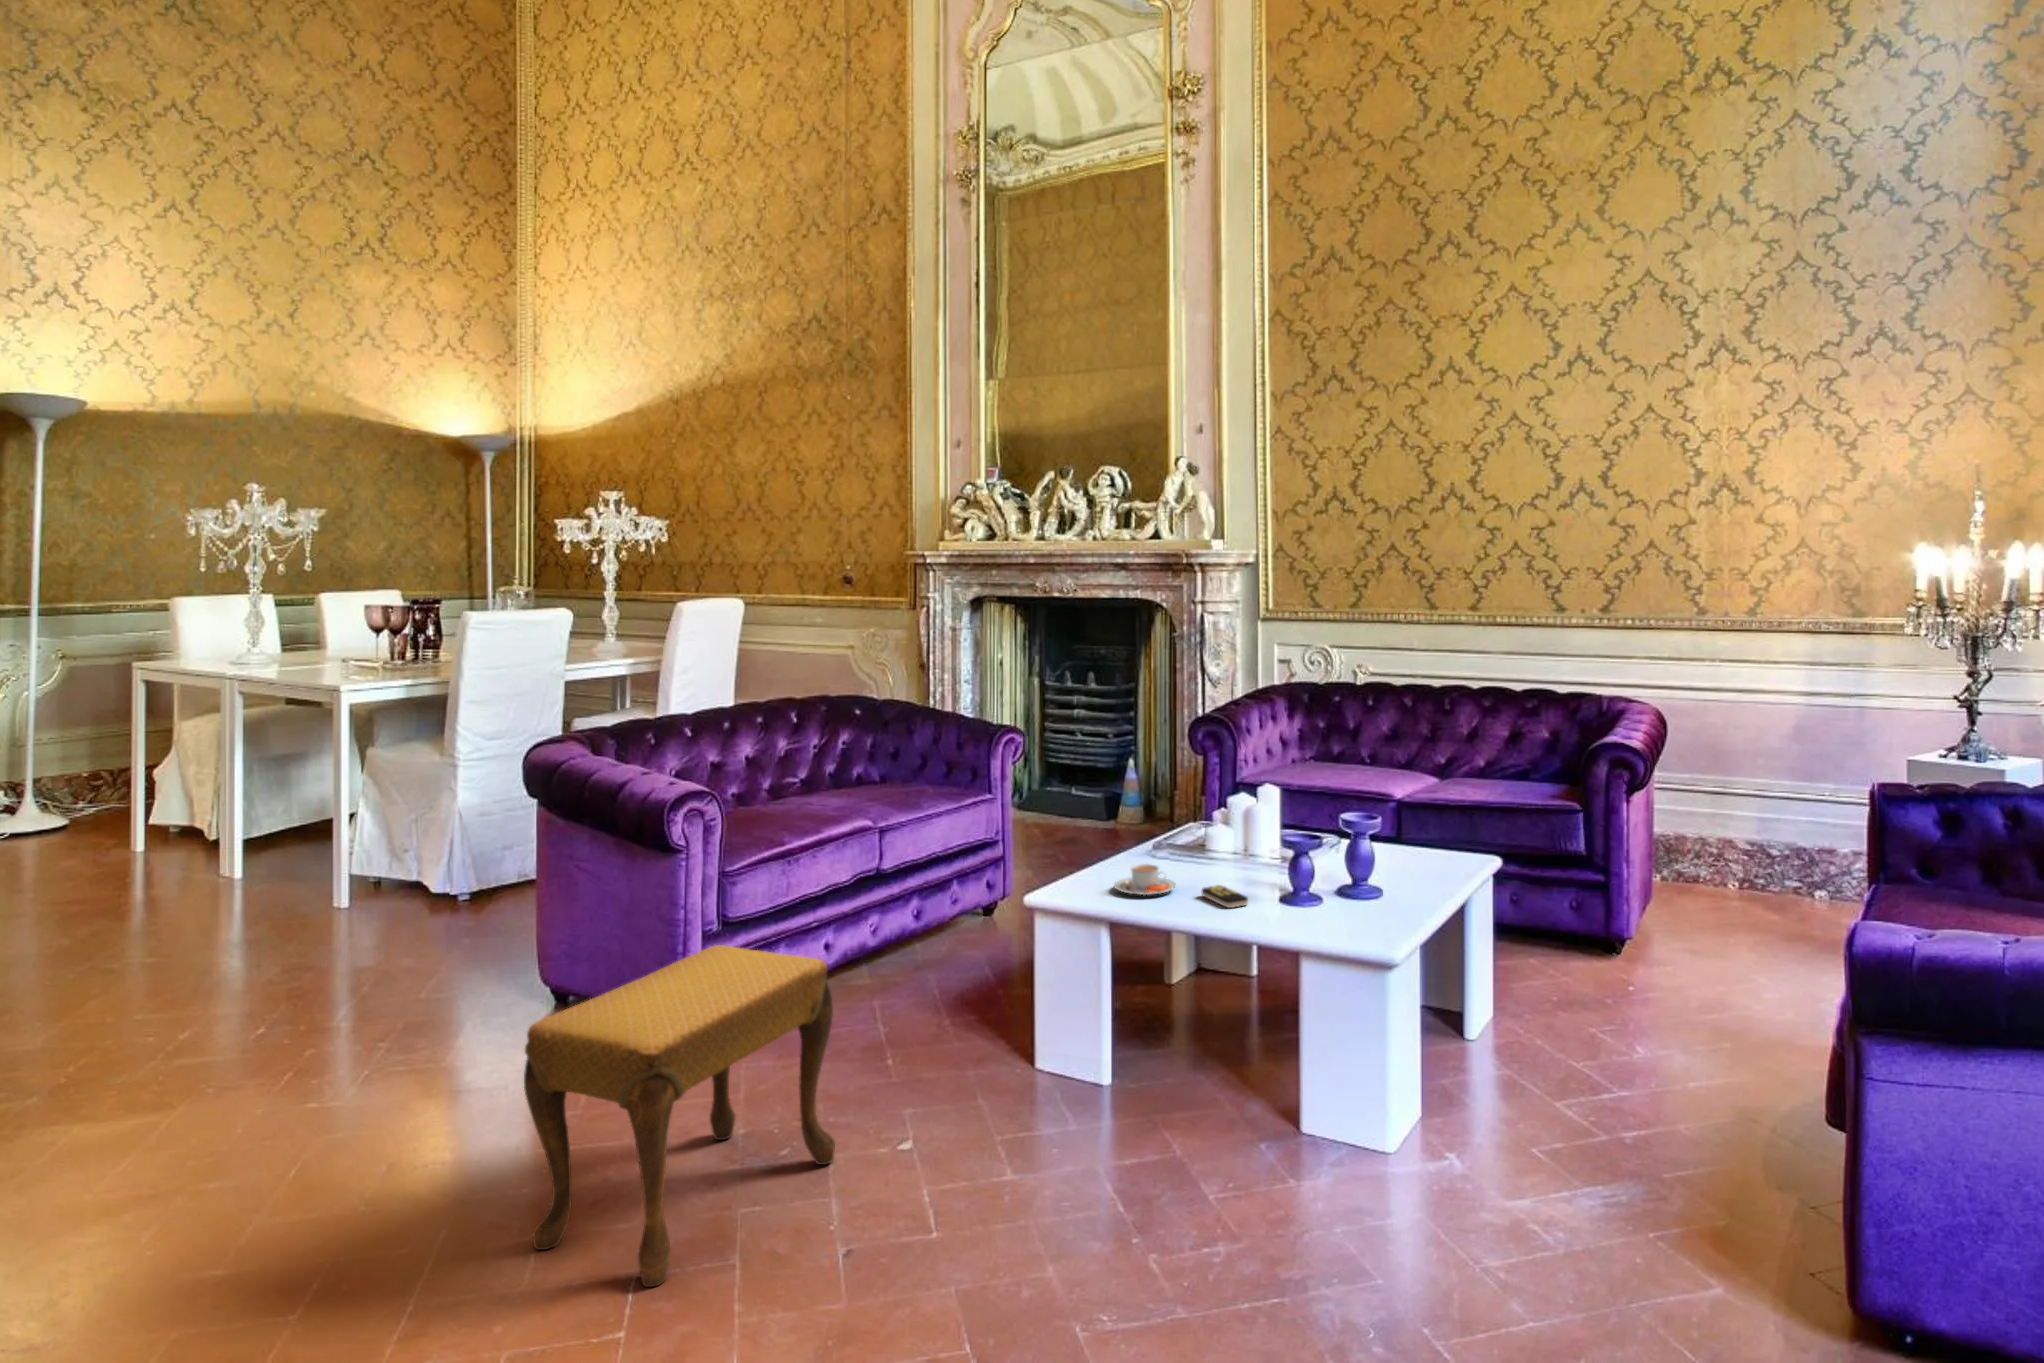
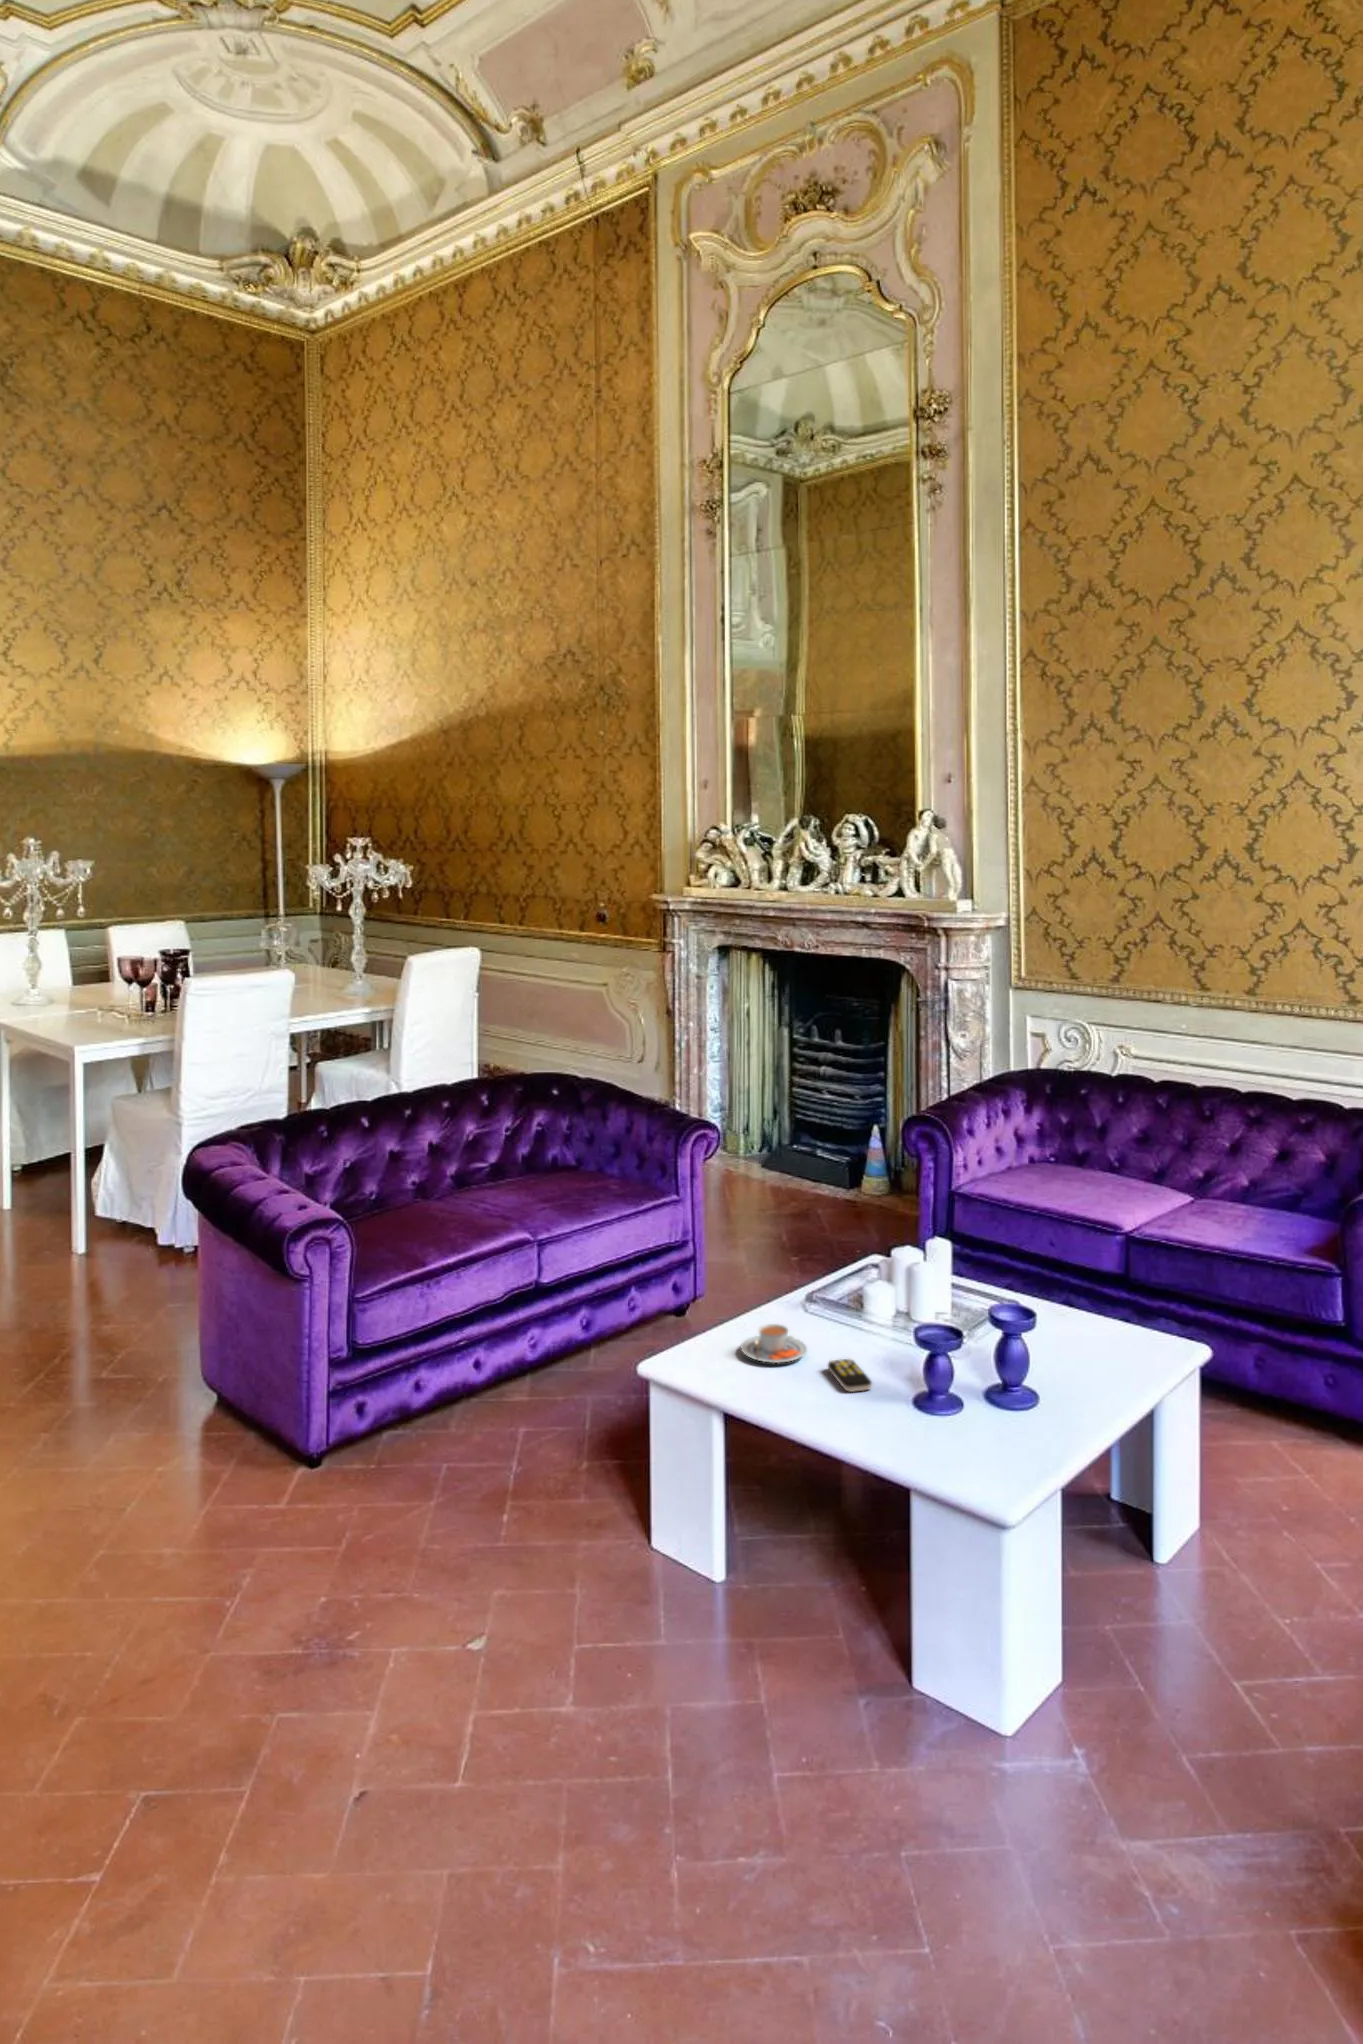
footstool: present [524,945,835,1287] -> none [122,1389,423,1750]

